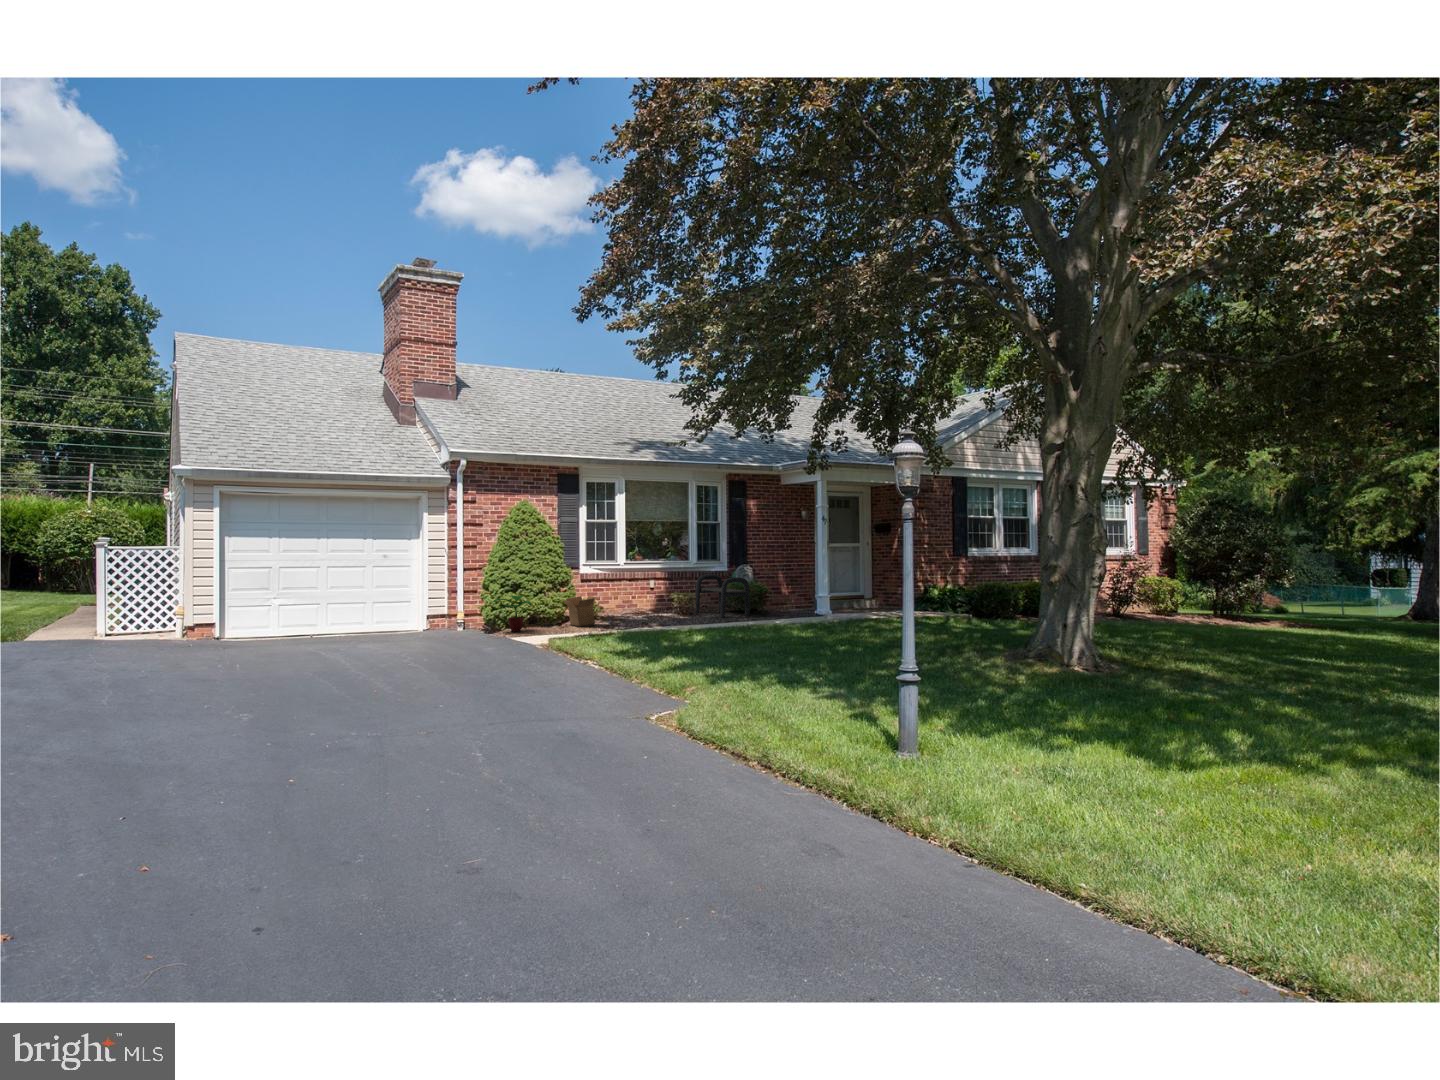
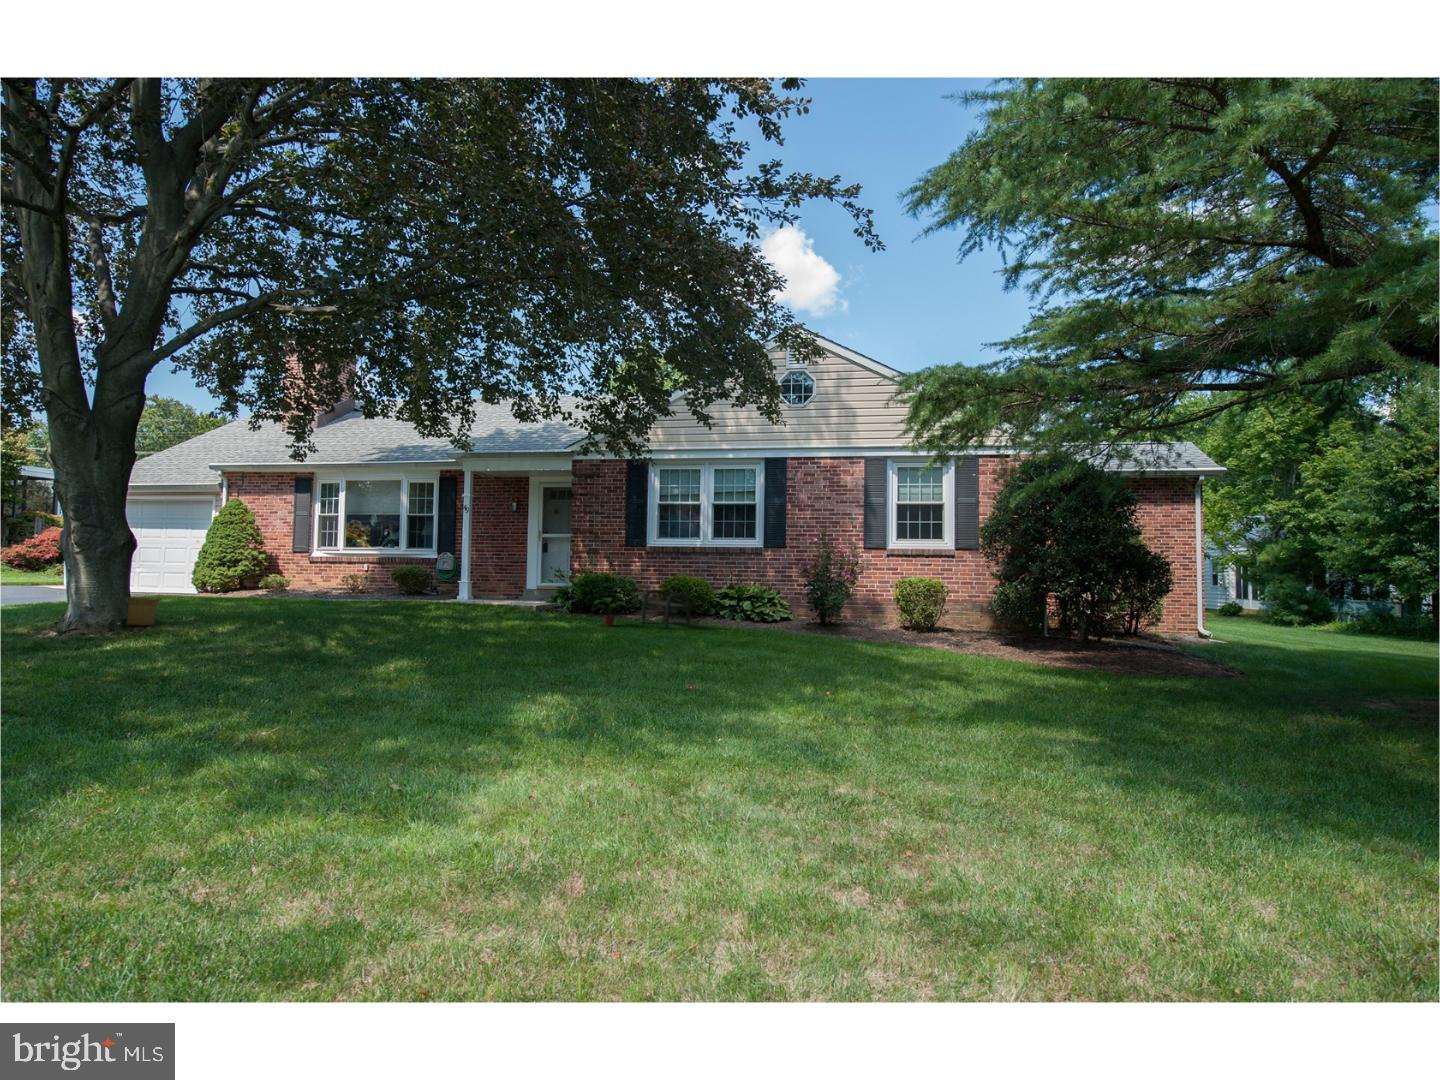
potted plant: present [493,595,532,631] -> present [595,598,618,626]
cardboard box: present [564,596,596,627] -> present [125,597,162,626]

